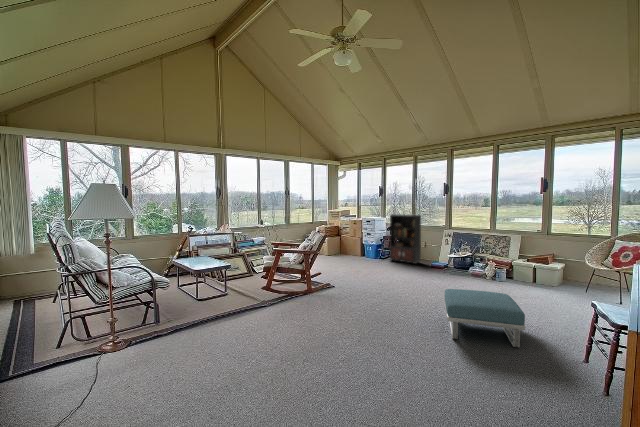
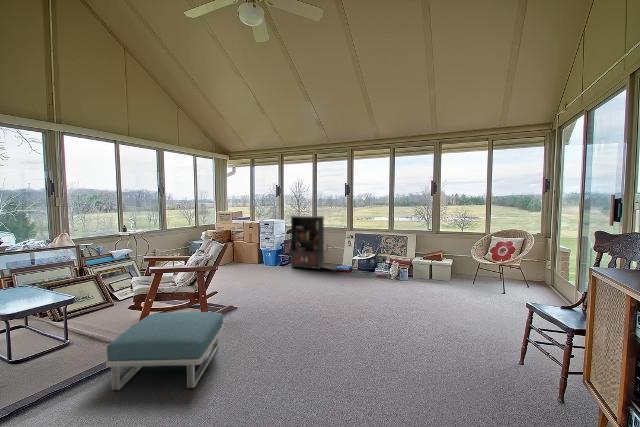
footstool: present [444,289,525,348] -> present [106,312,223,390]

